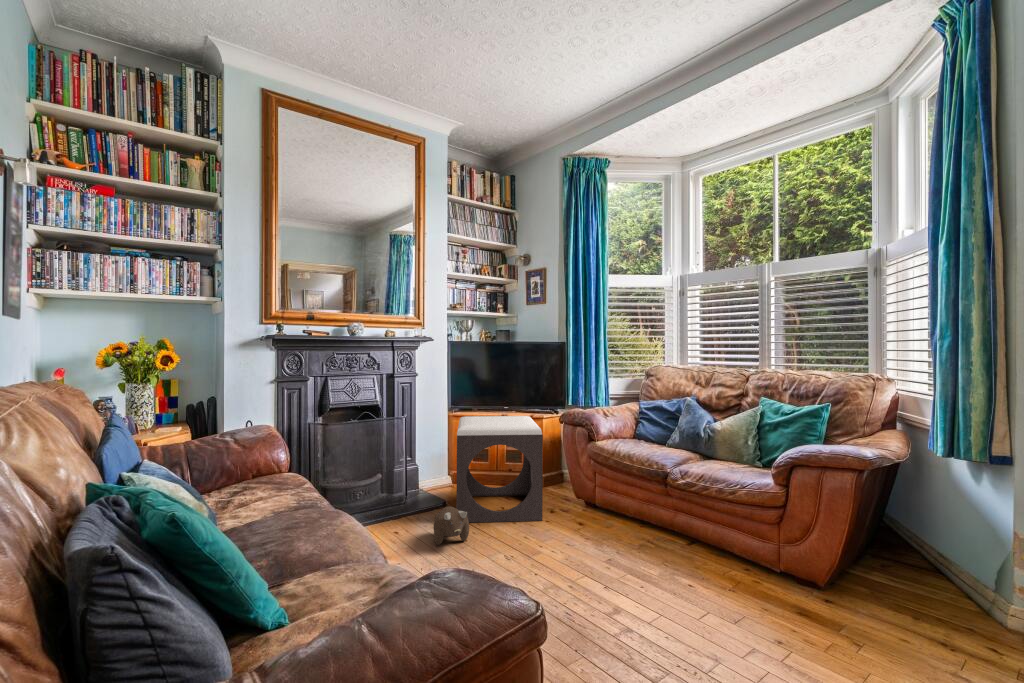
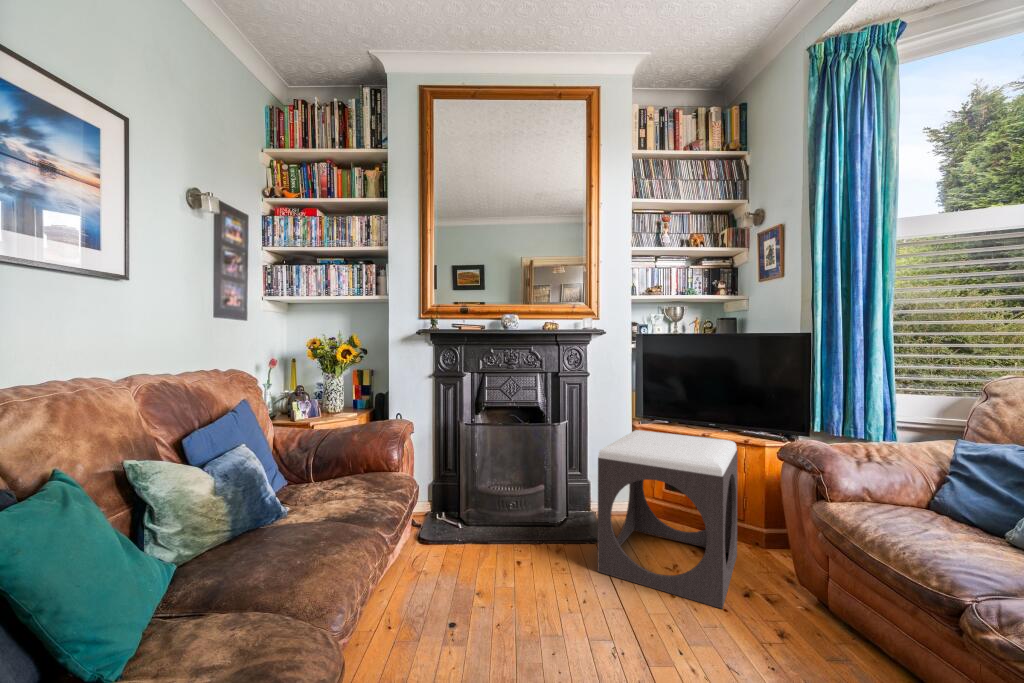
plush toy: present [433,506,469,545] -> none [542,552,590,607]

